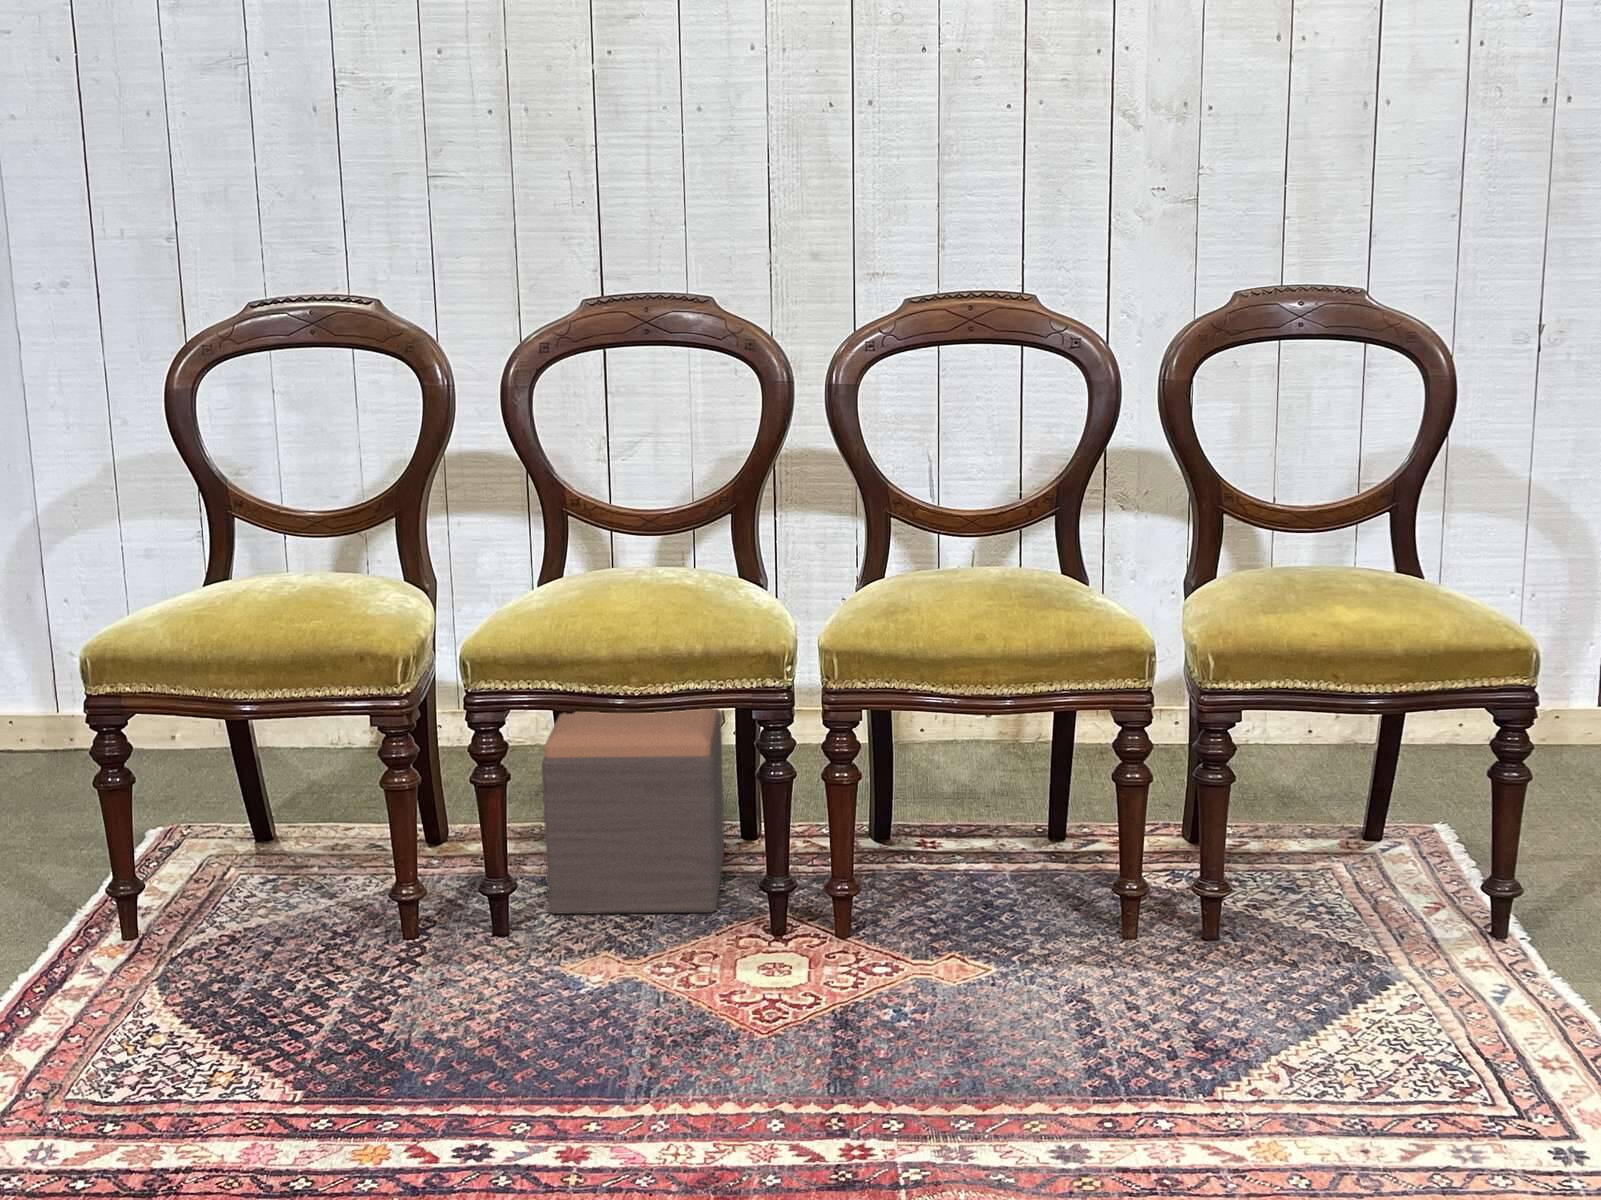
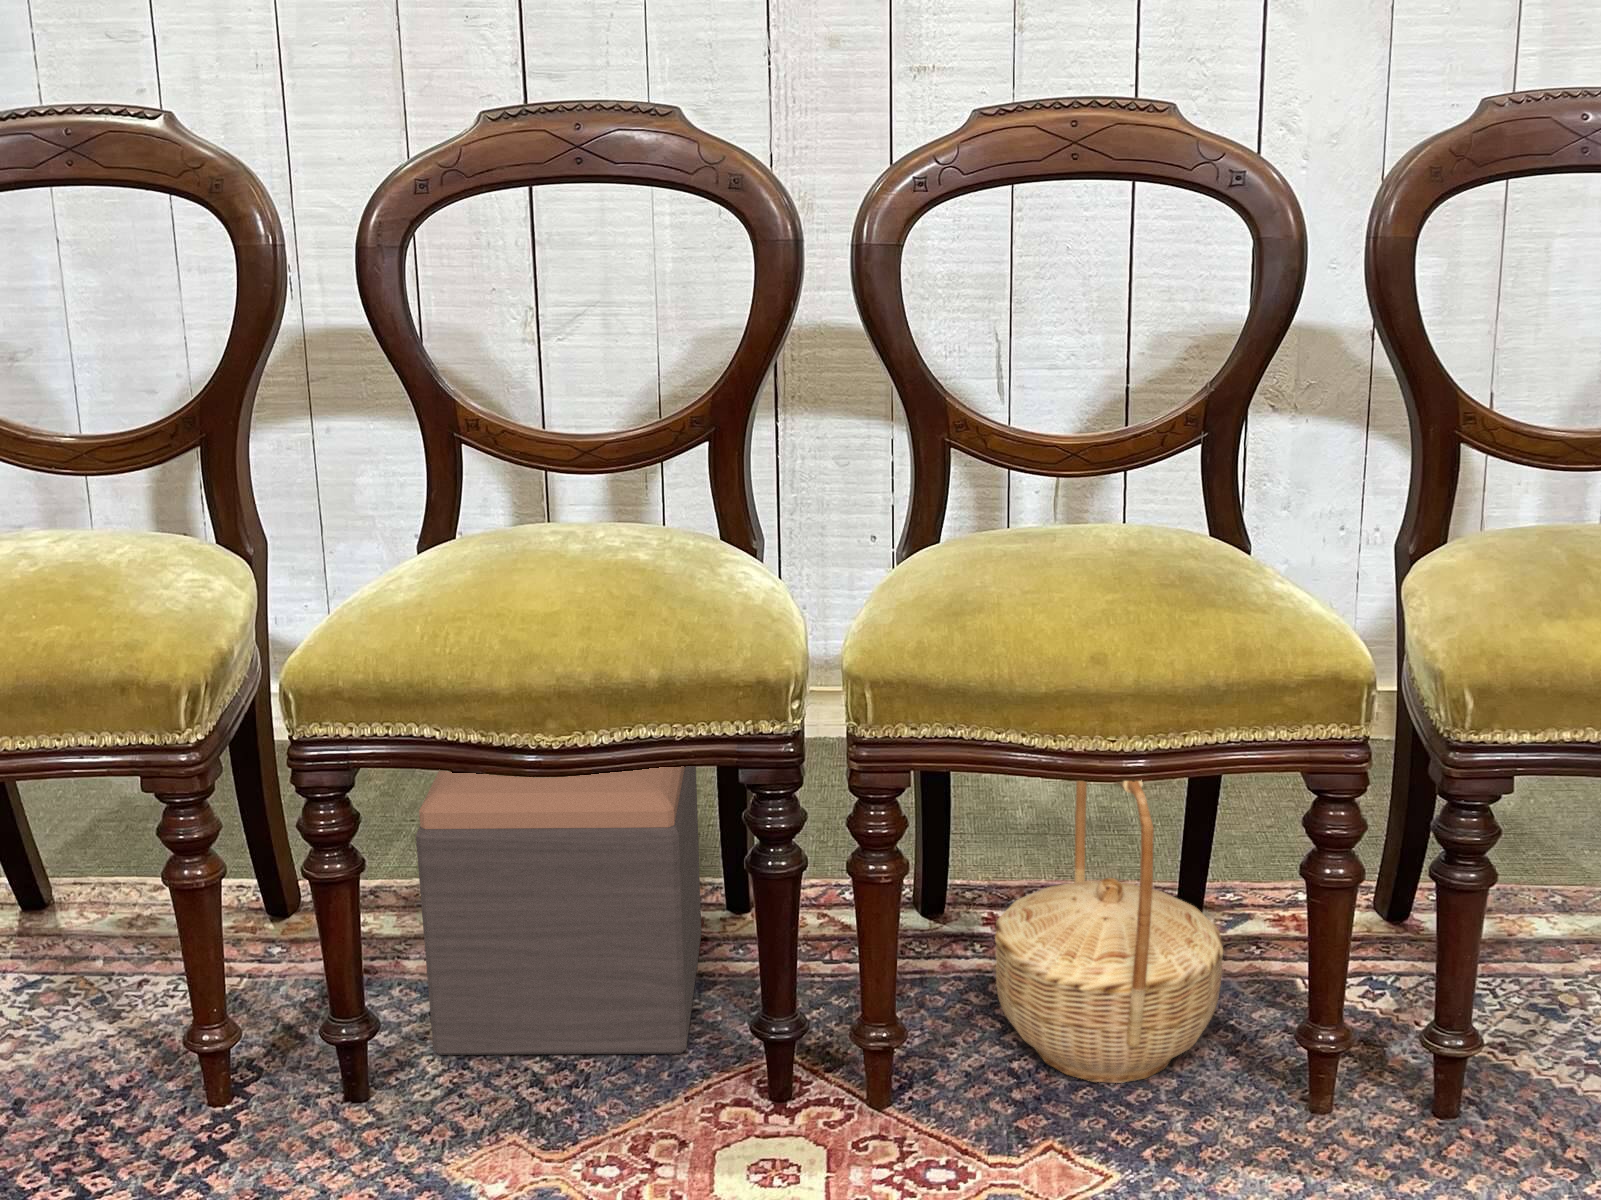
basket: none [919,691,1068,925] -> present [995,781,1224,1083]

